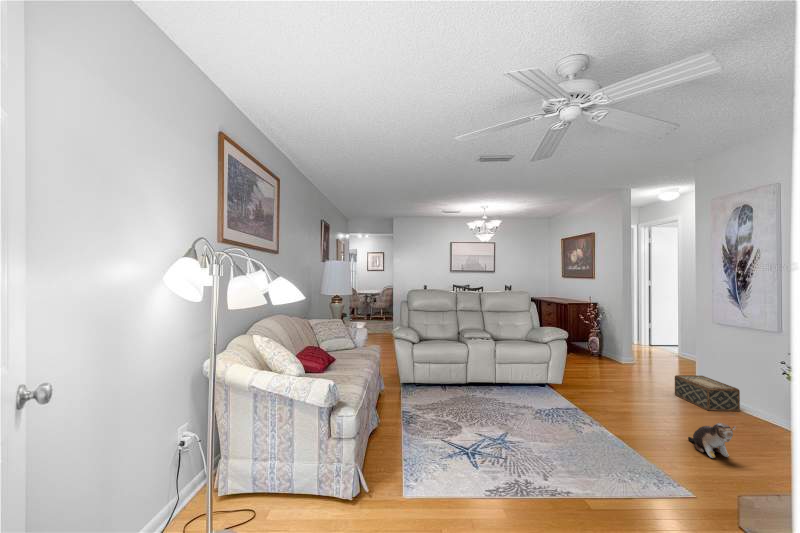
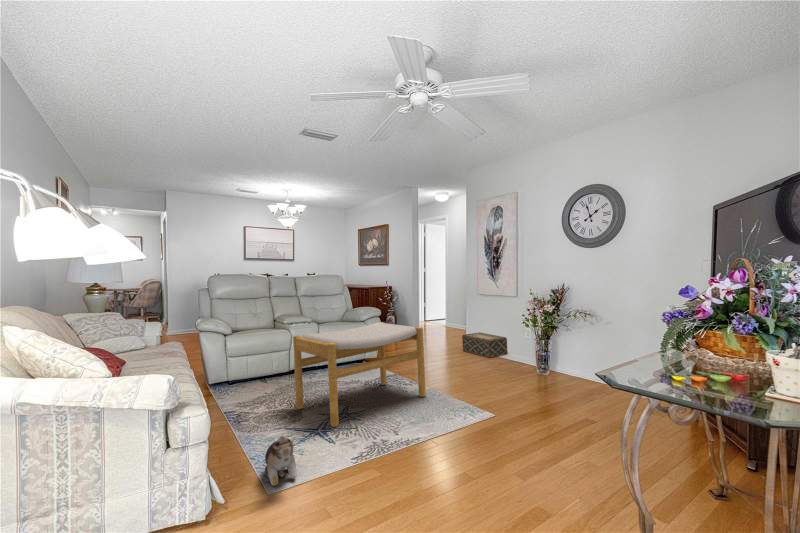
footstool: none [459,350,597,451] -> present [293,322,426,427]
plush toy: present [688,423,736,458] -> present [265,436,297,486]

